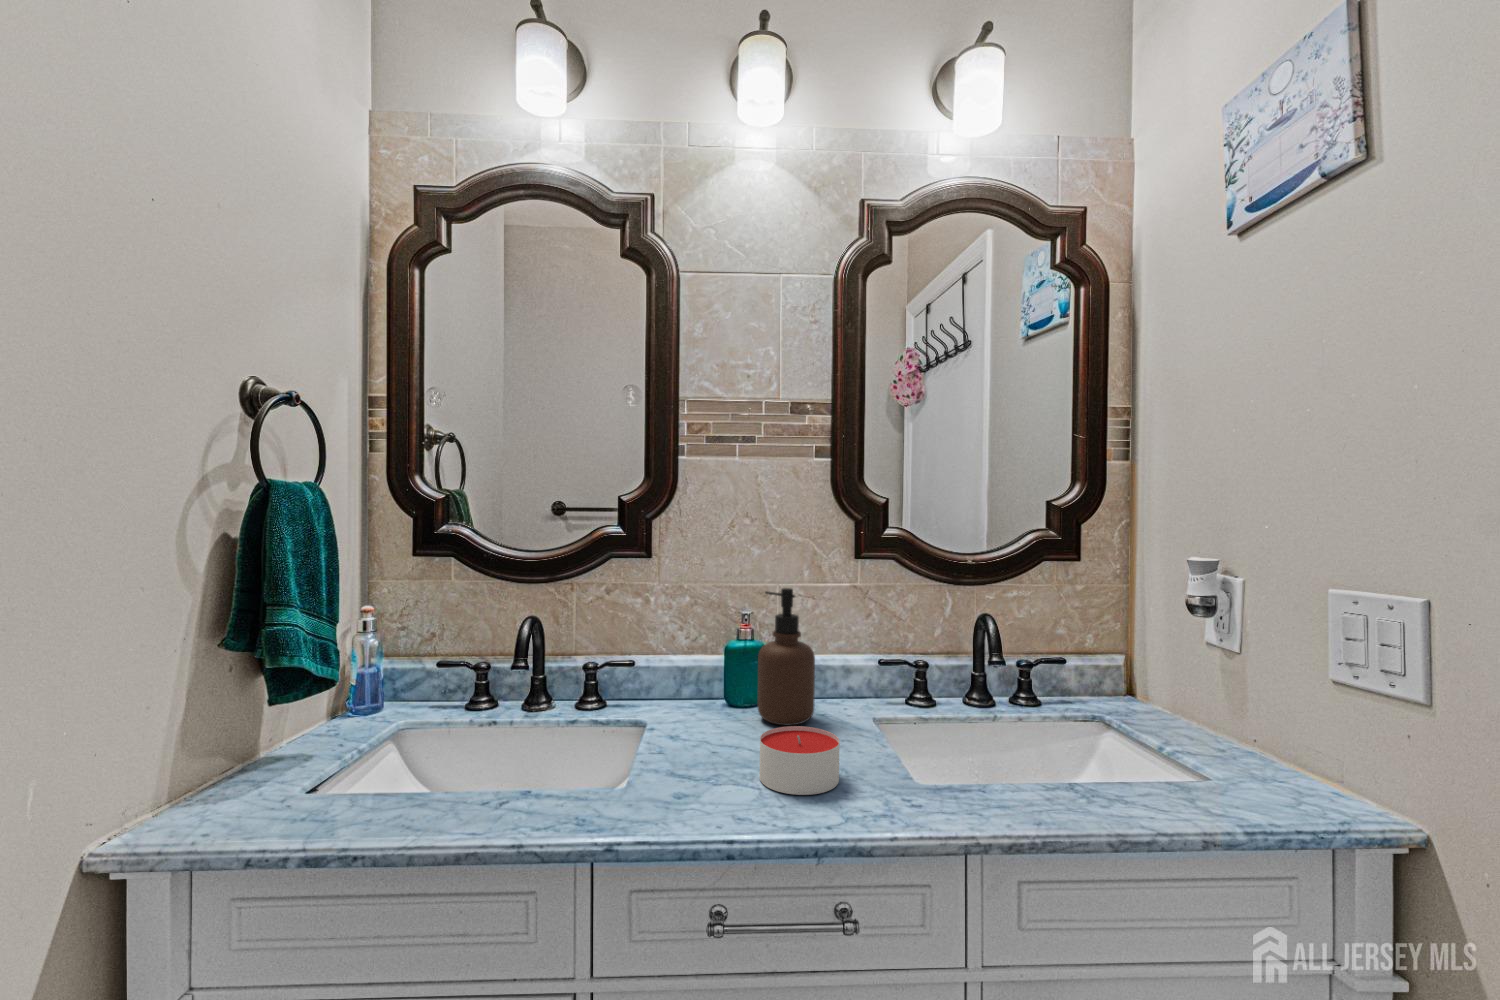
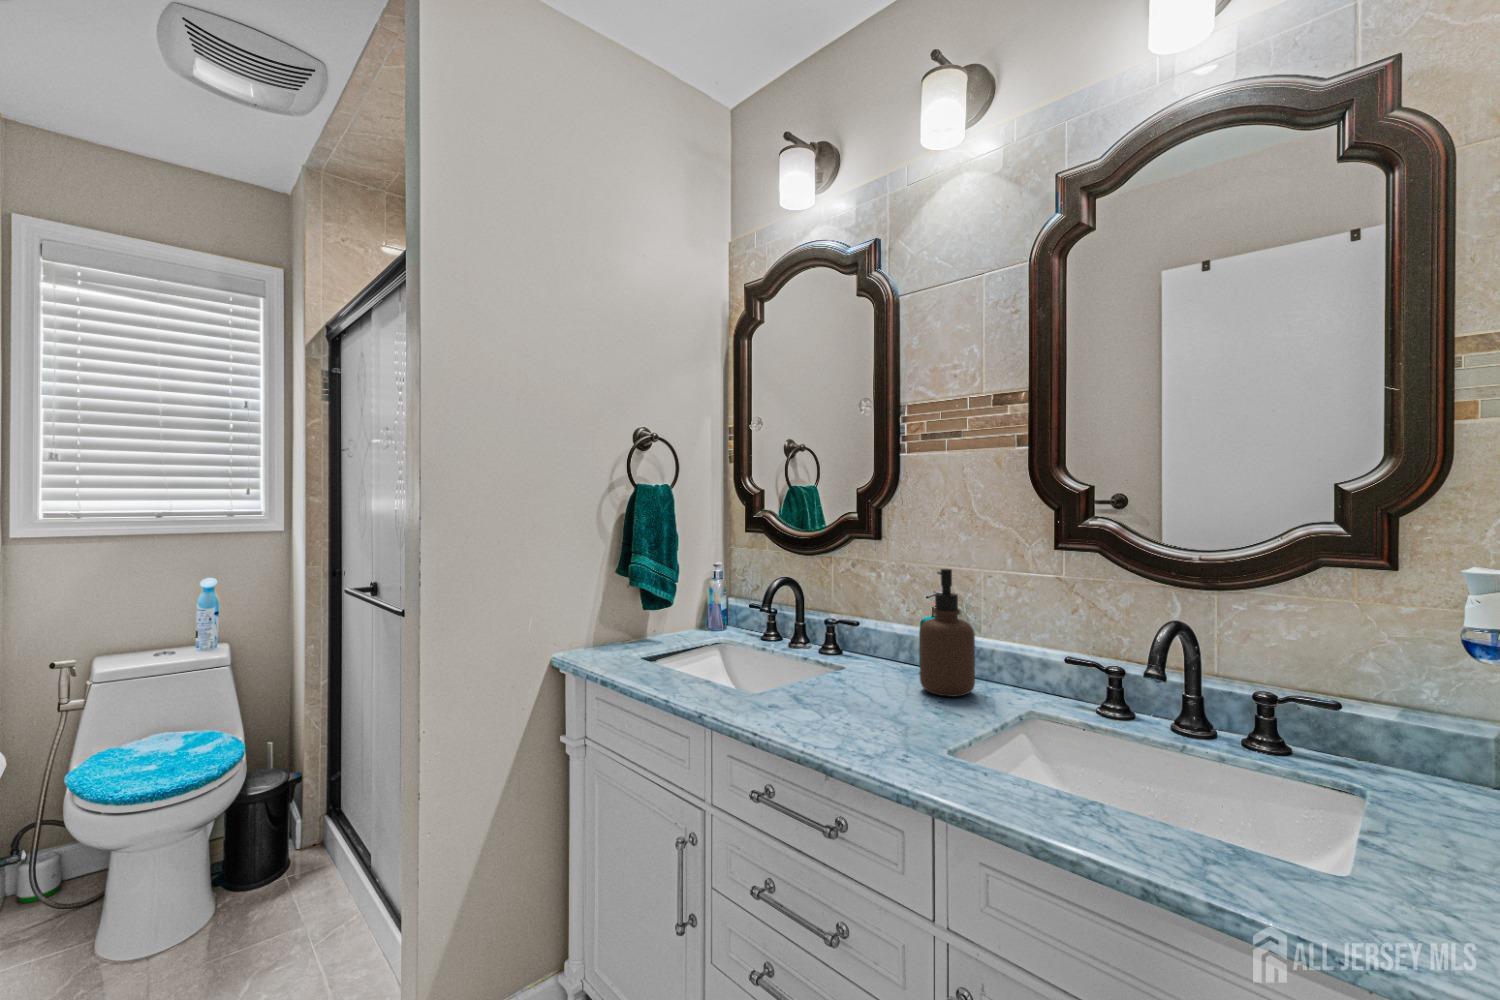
candle: present [760,726,840,795] -> none [828,679,897,734]

